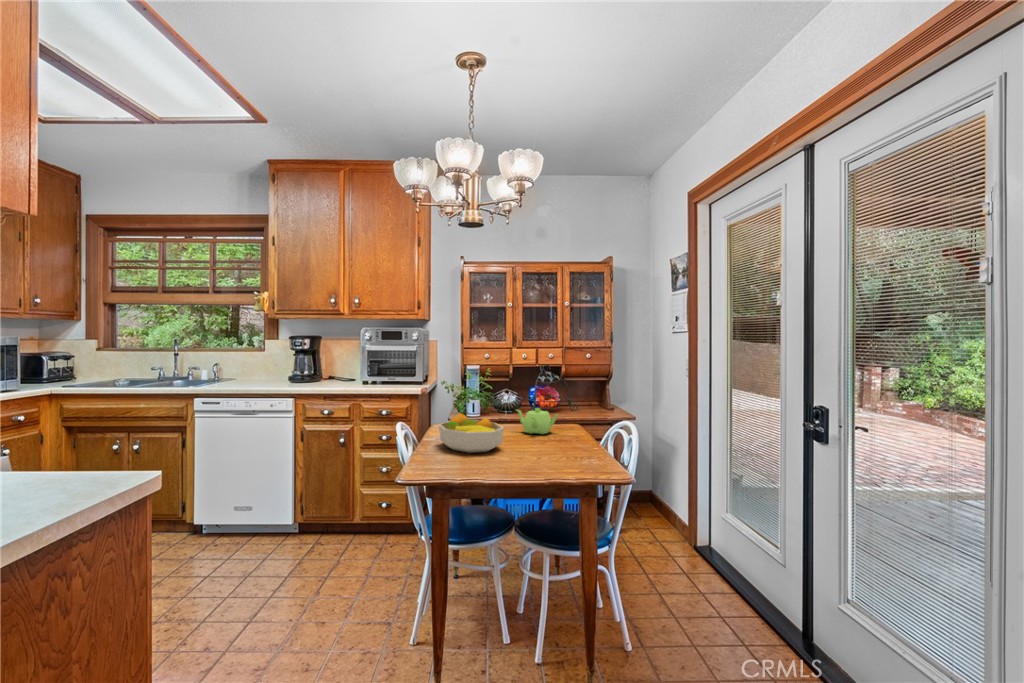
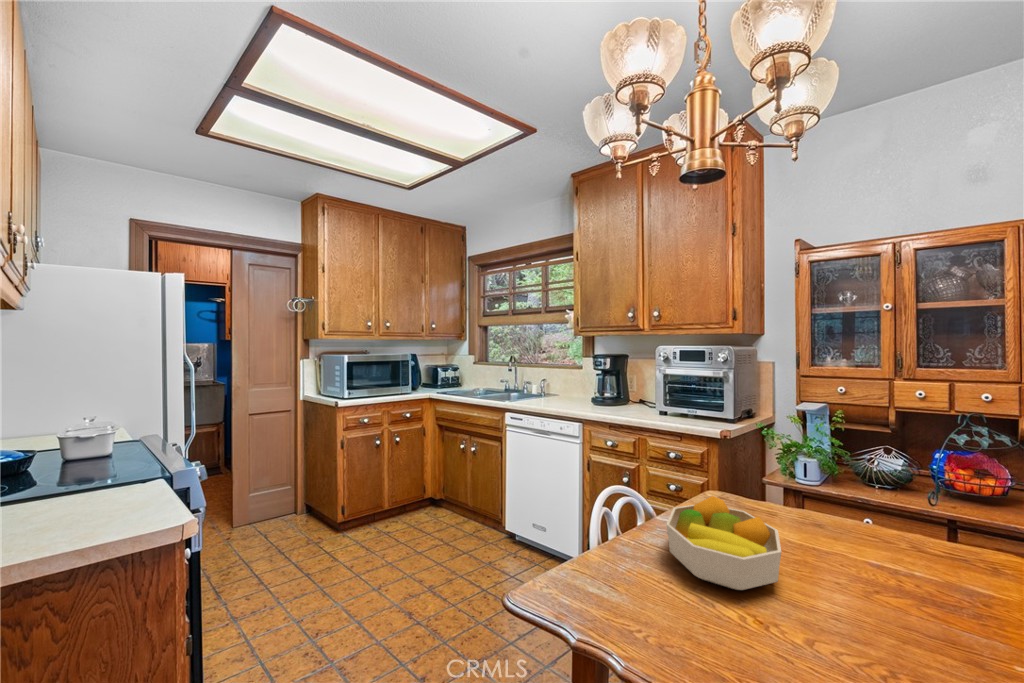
teapot: present [517,408,558,434] -> none [849,504,960,575]

